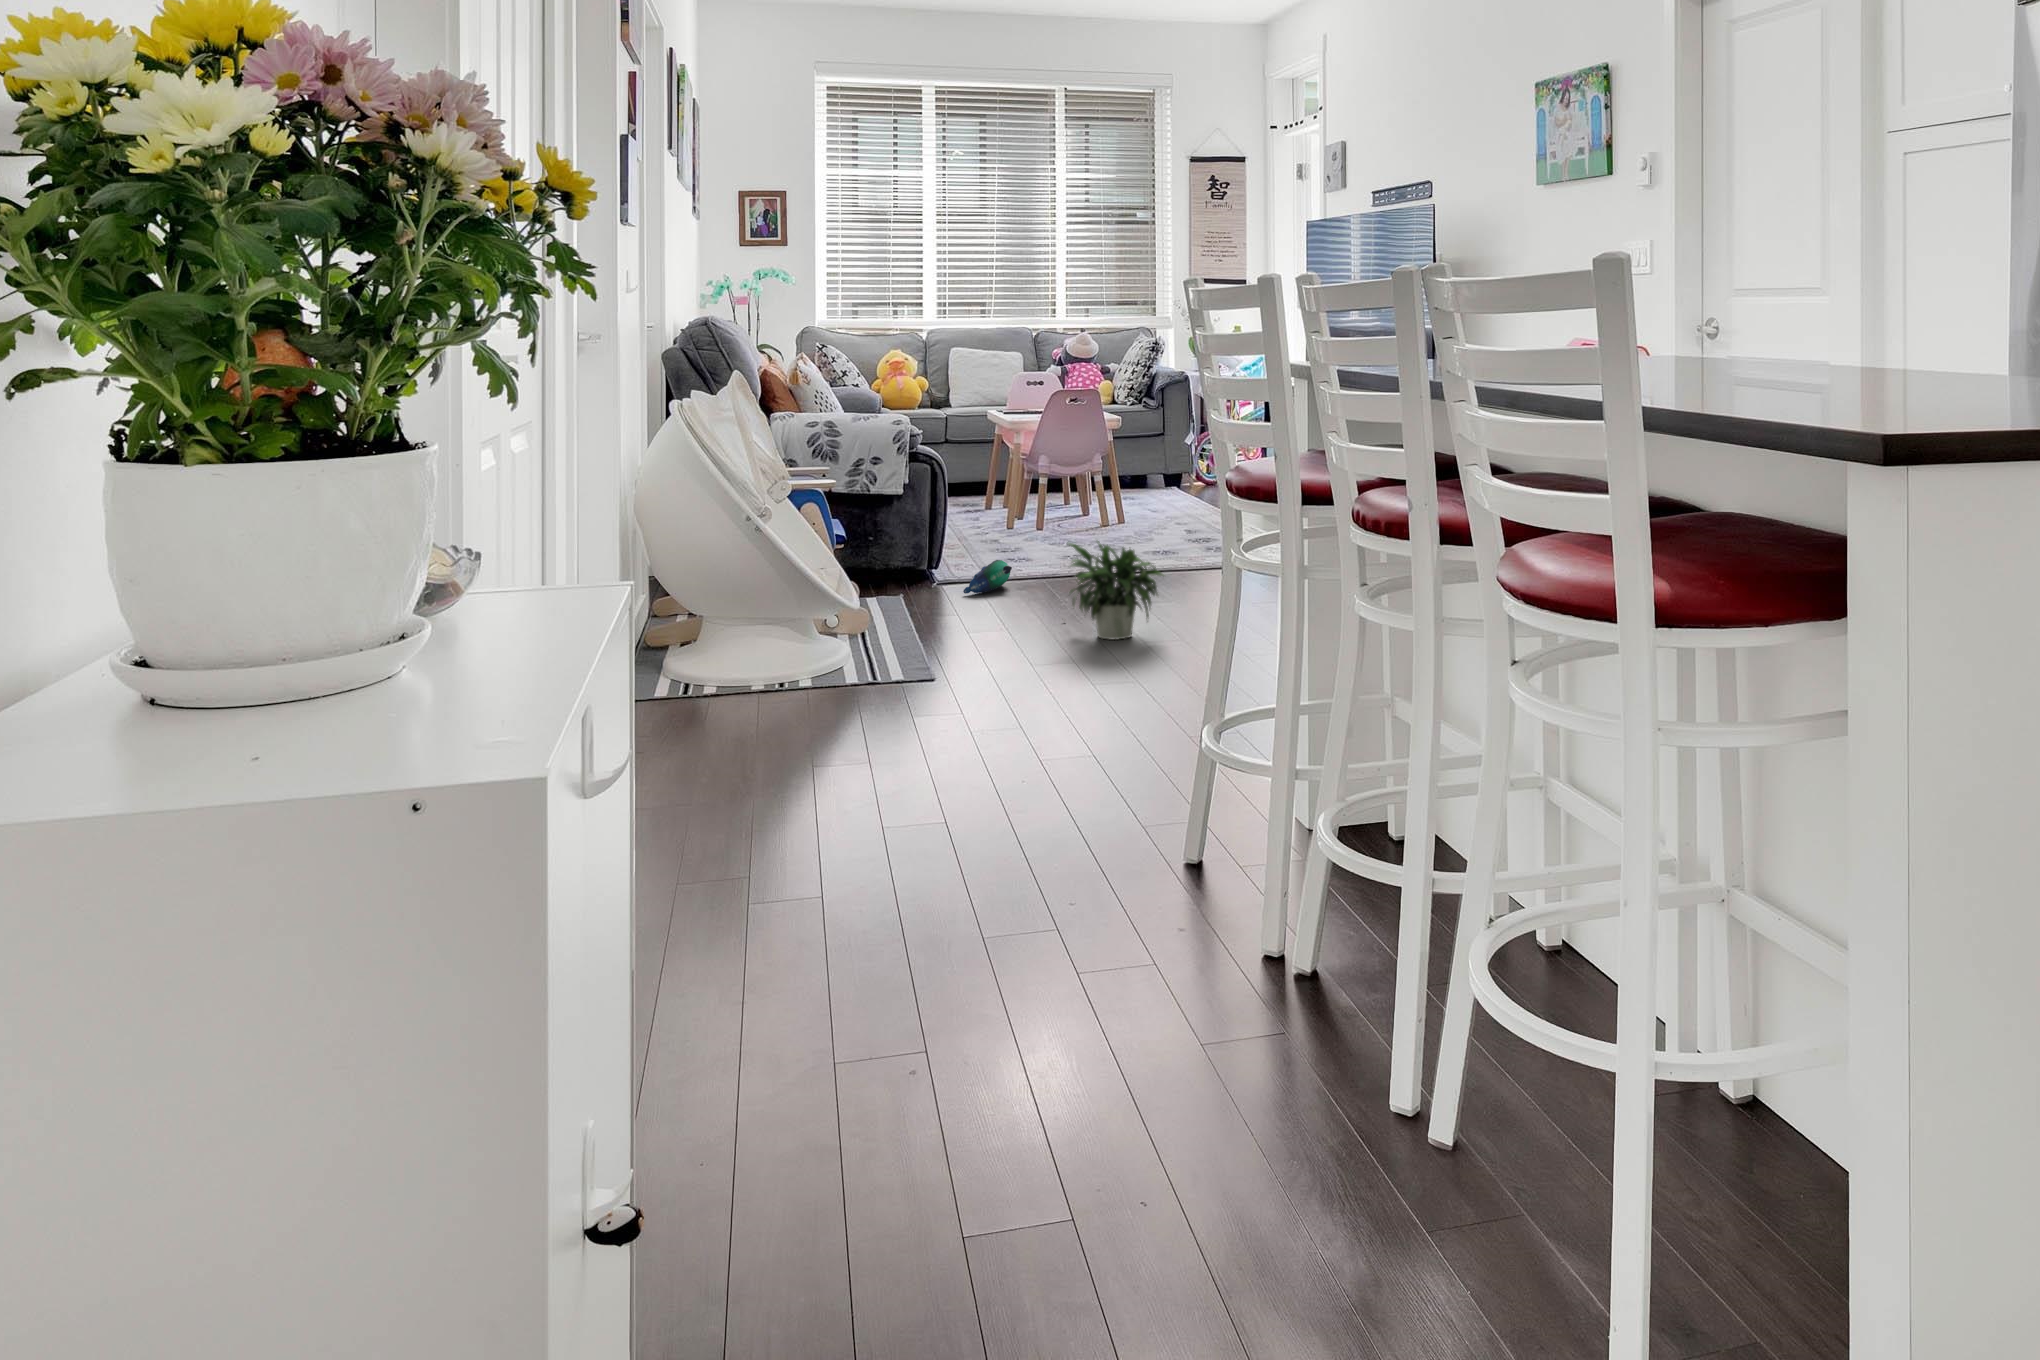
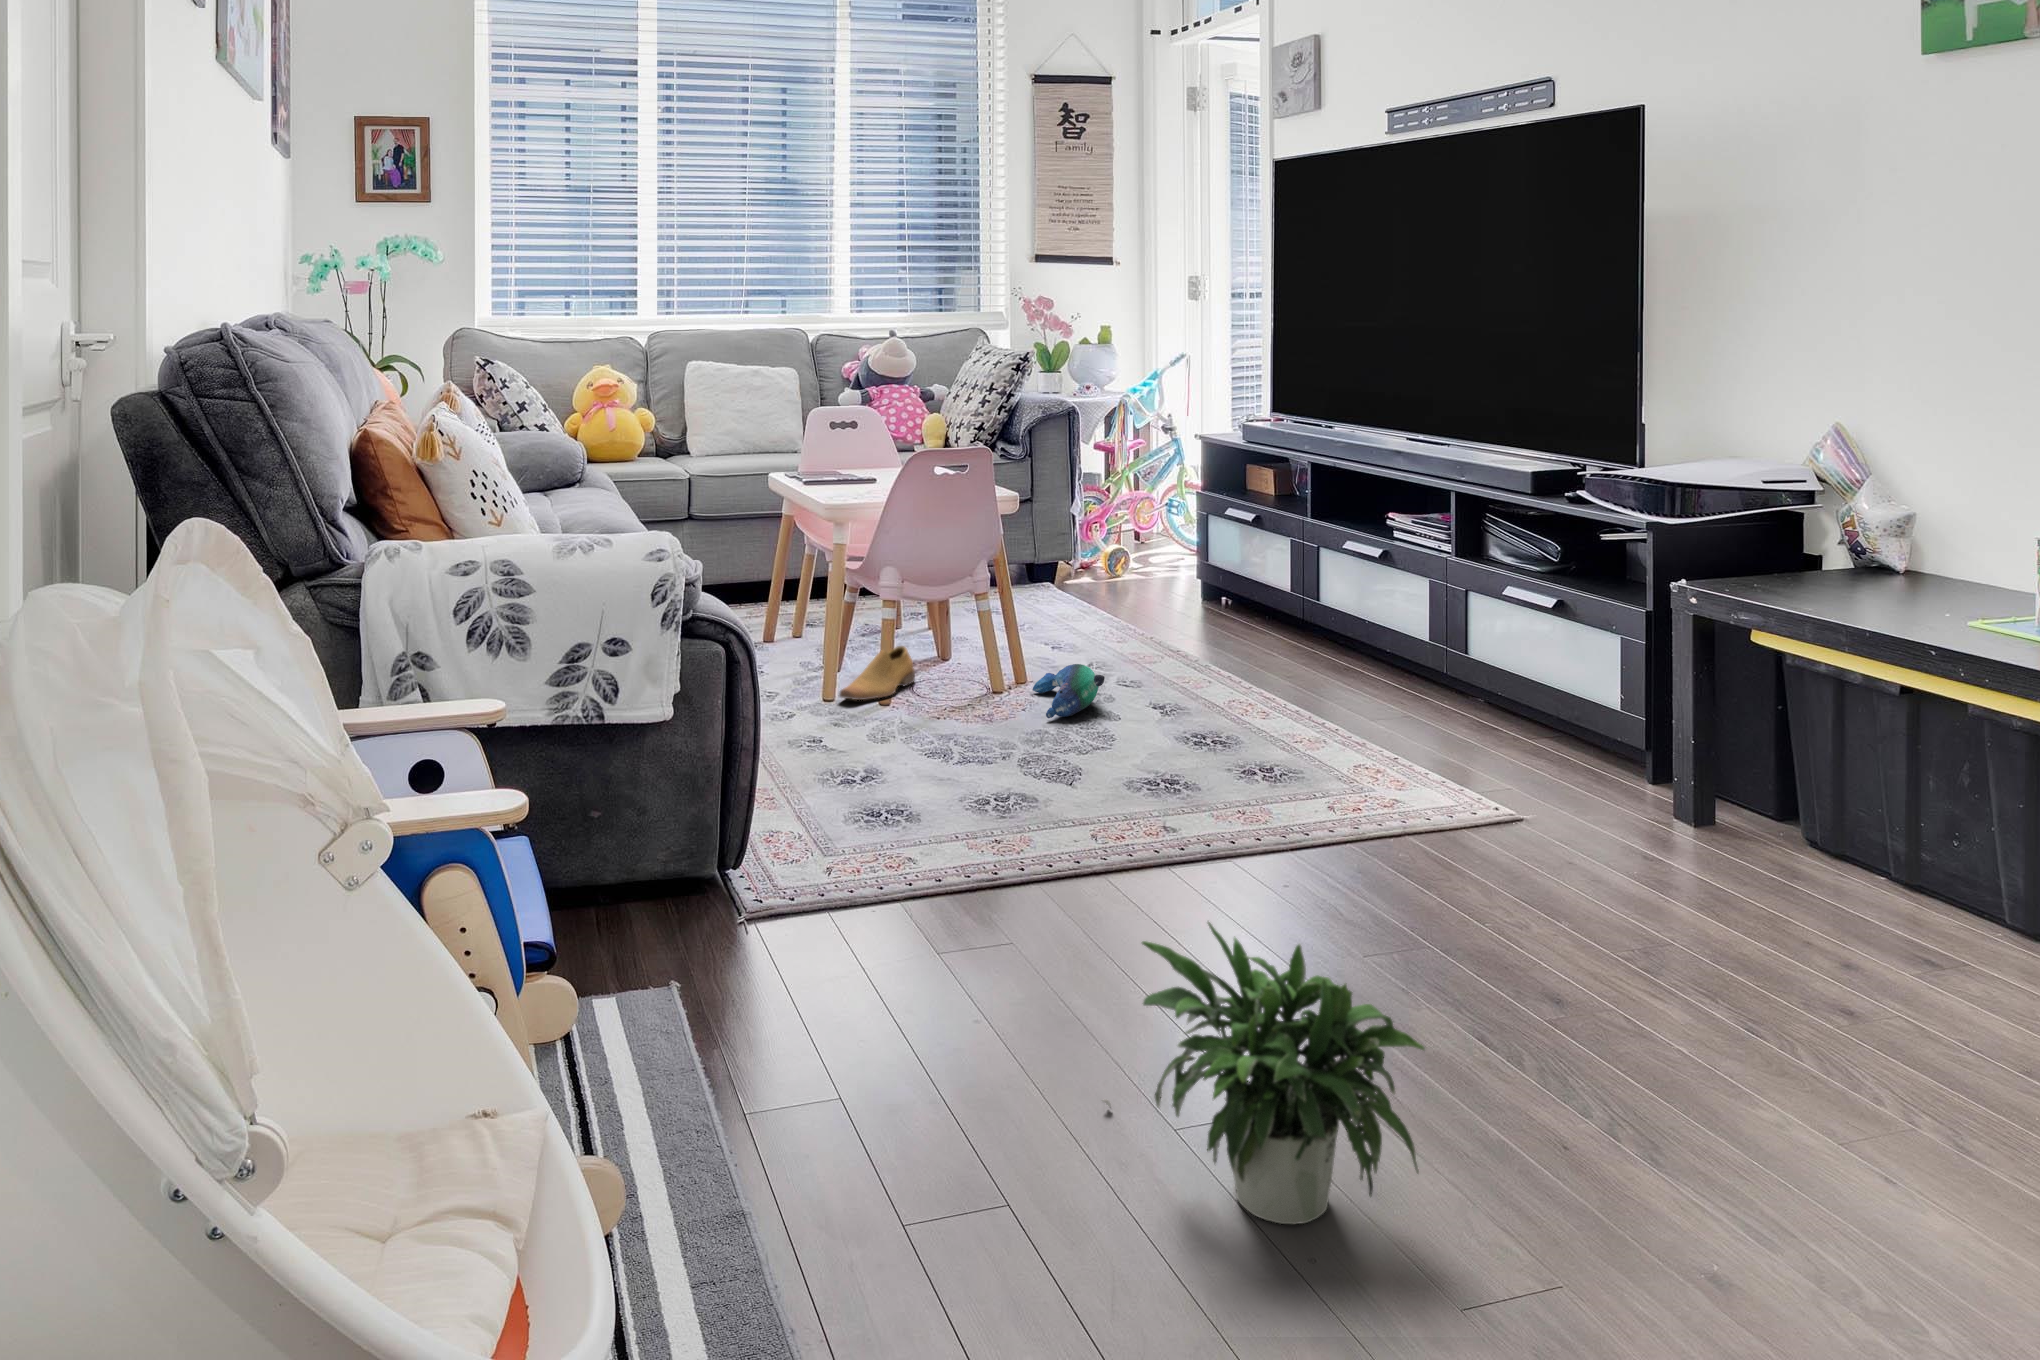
shoe: none [1017,503,1065,529] -> present [839,646,915,700]
plush toy: present [963,560,1012,594] -> present [1033,664,1105,718]

